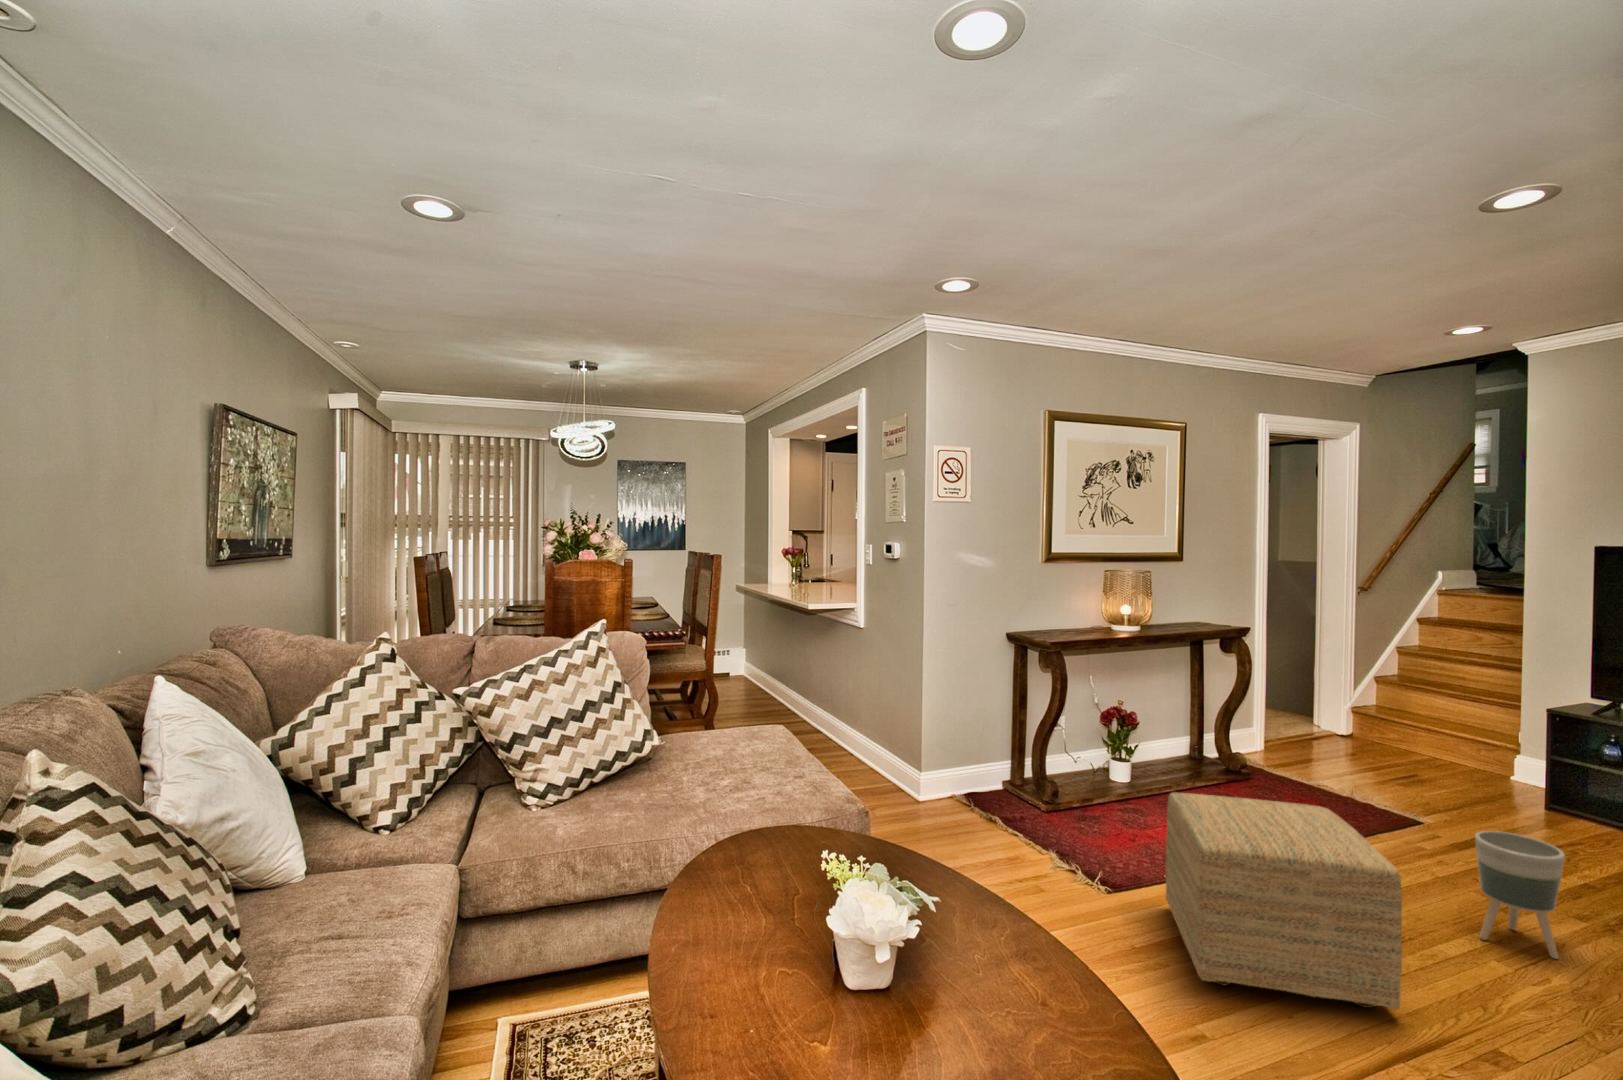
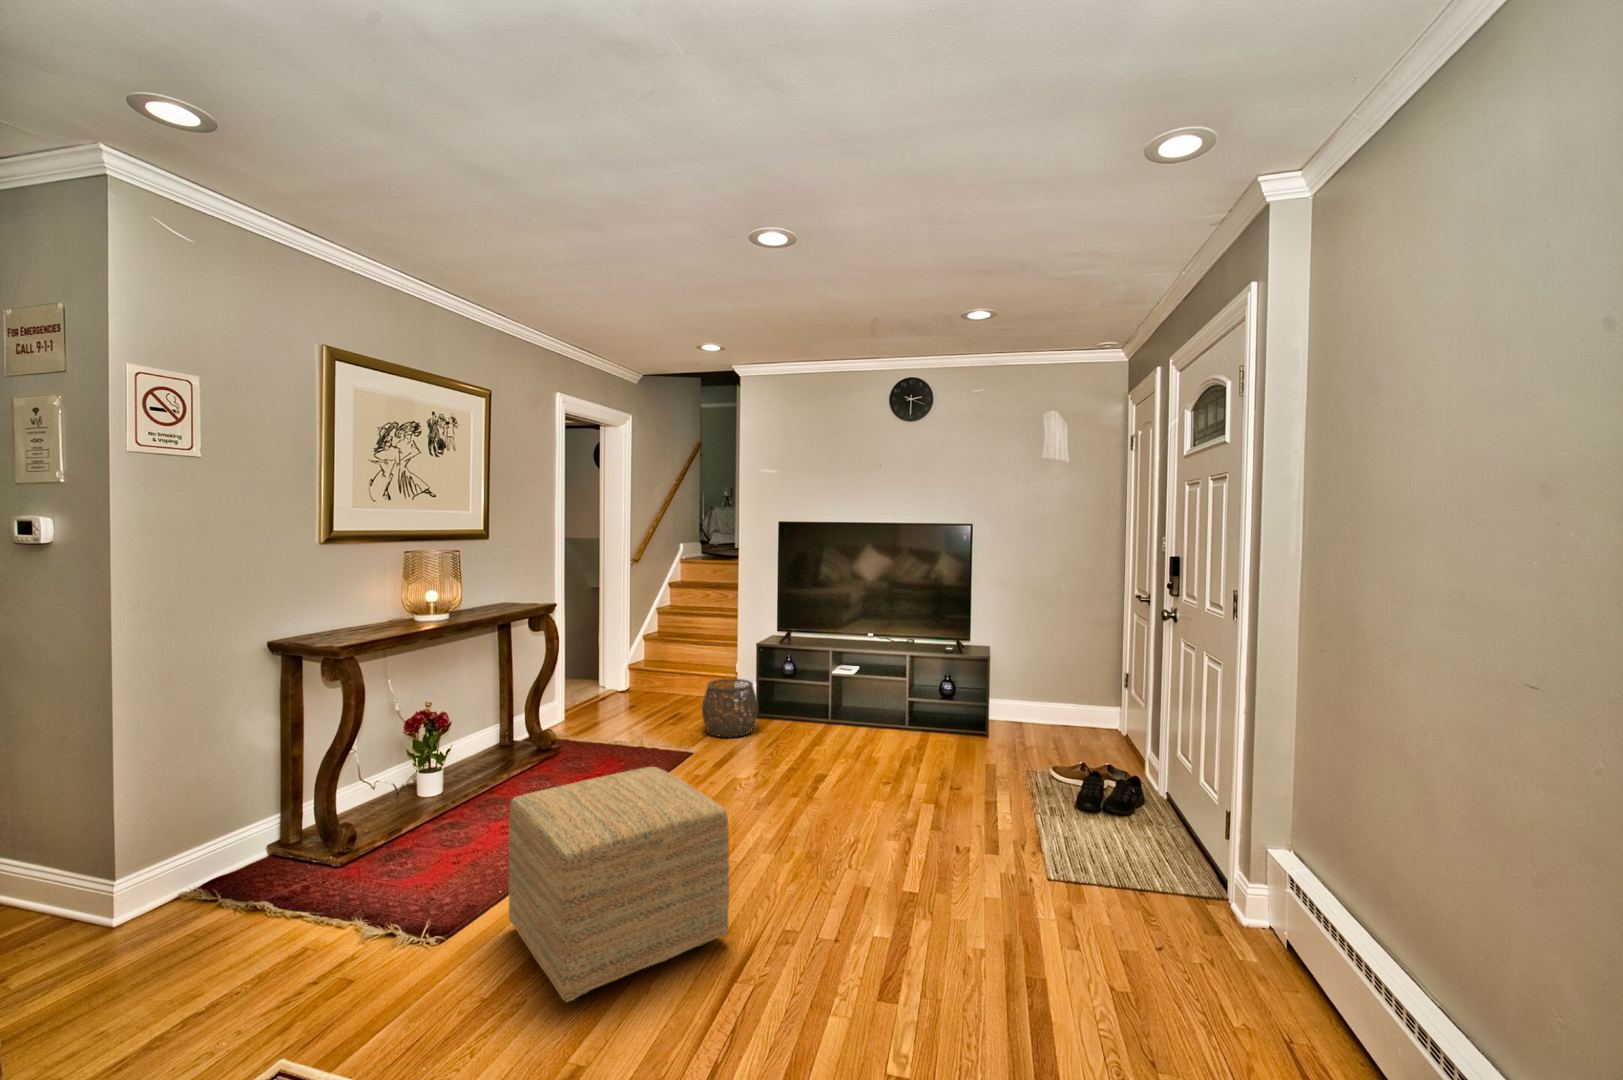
woven basket: none [1442,745,1541,825] -> present [702,679,758,737]
planter: present [1474,831,1565,959] -> none [748,745,799,838]

